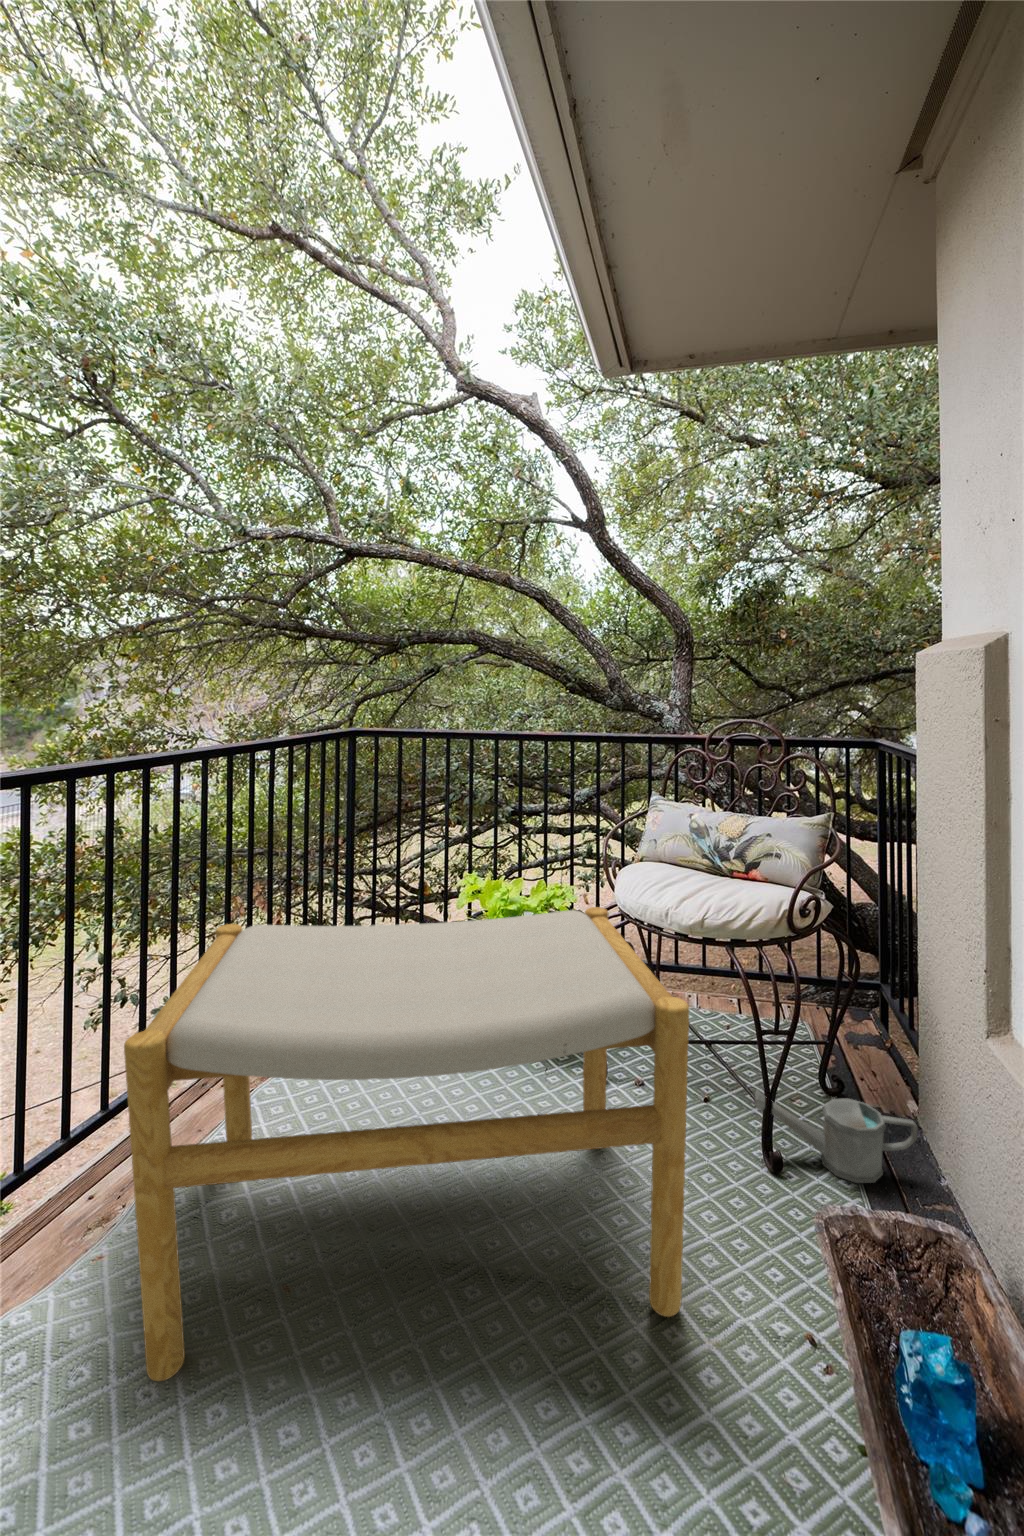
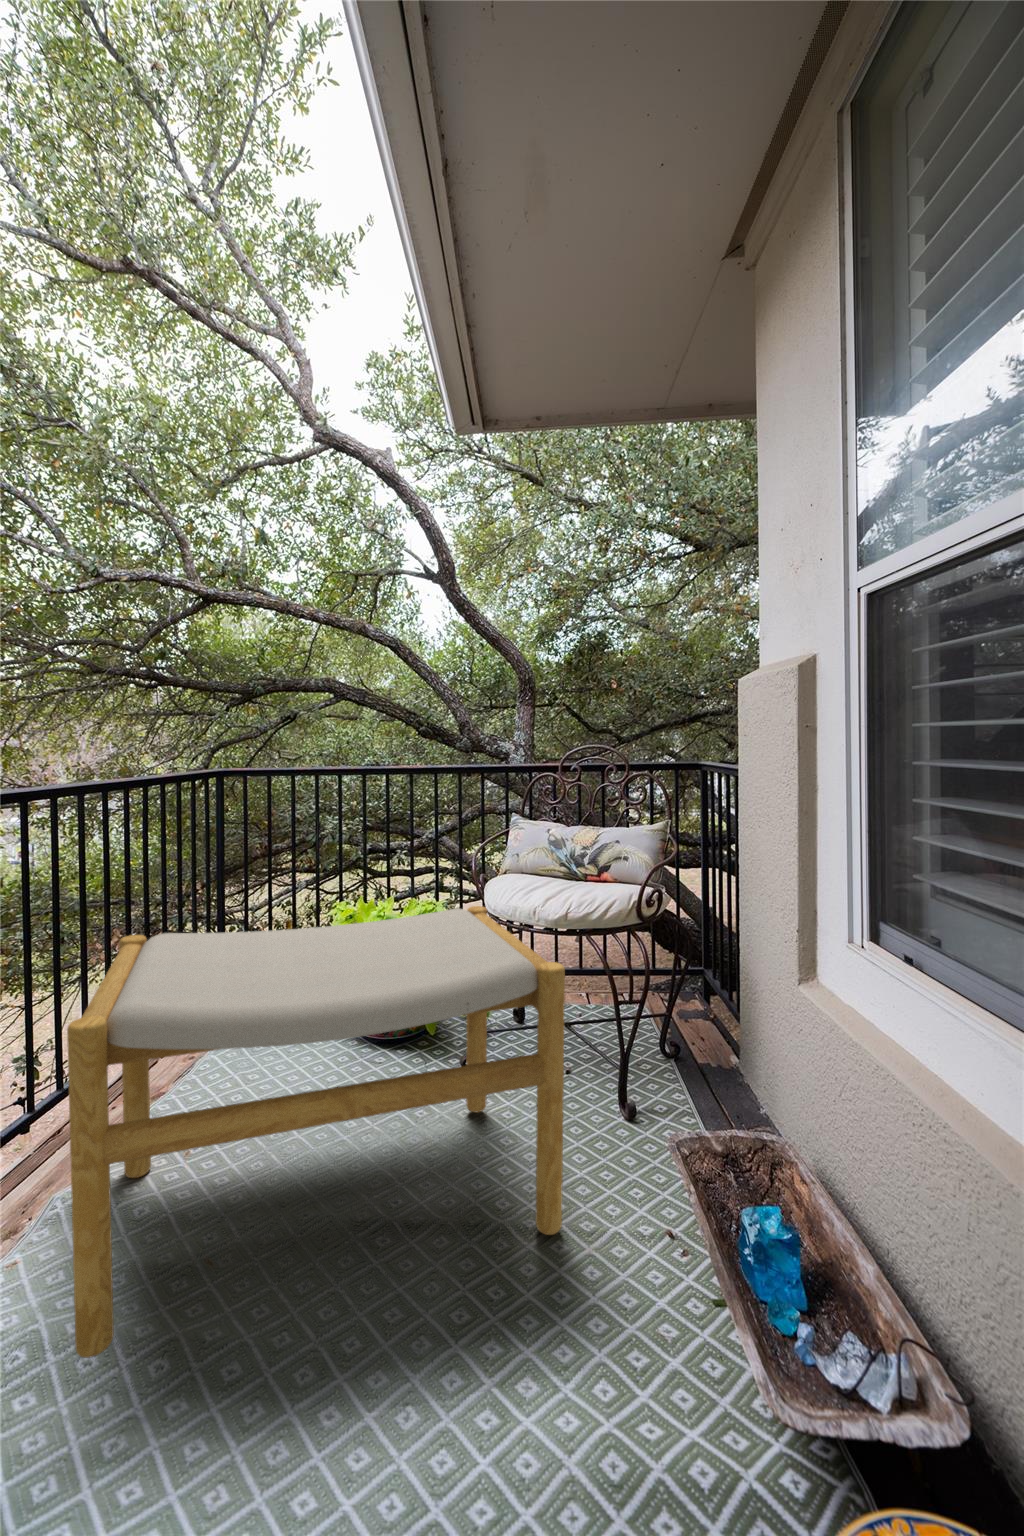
watering can: present [755,1090,917,1183] -> none [611,1055,736,1123]

